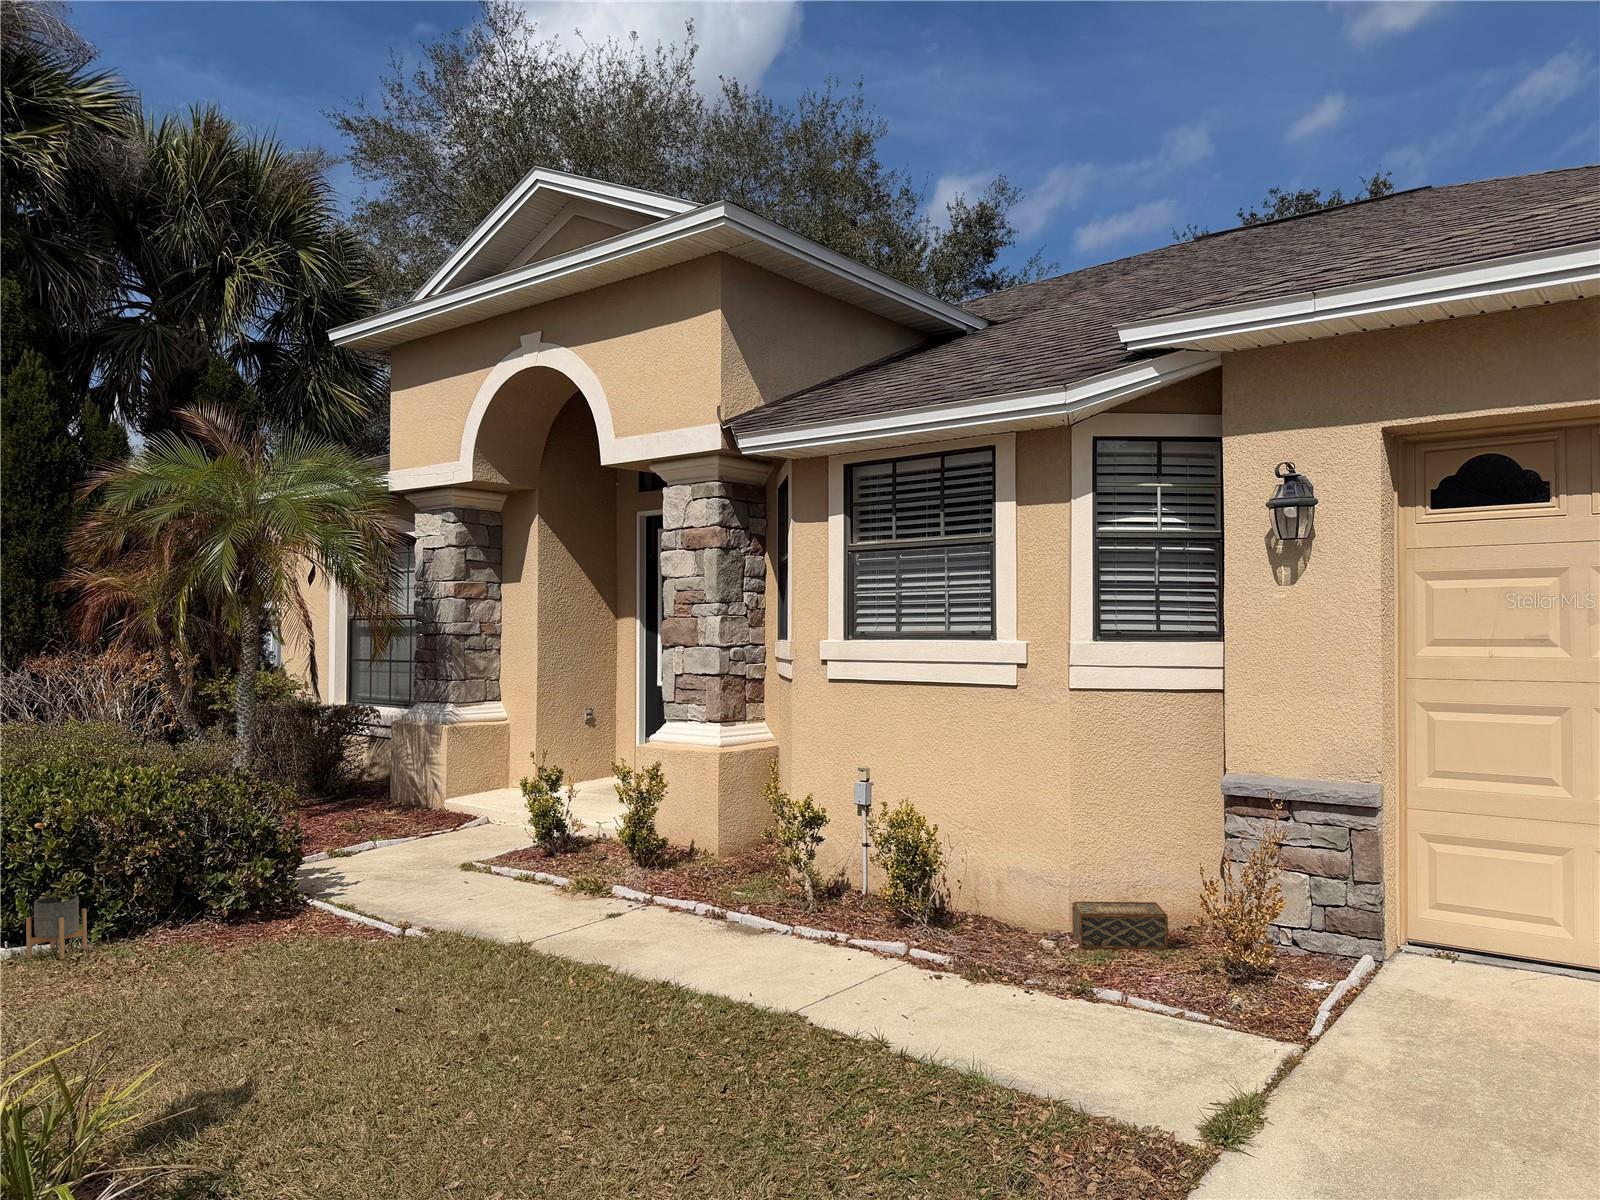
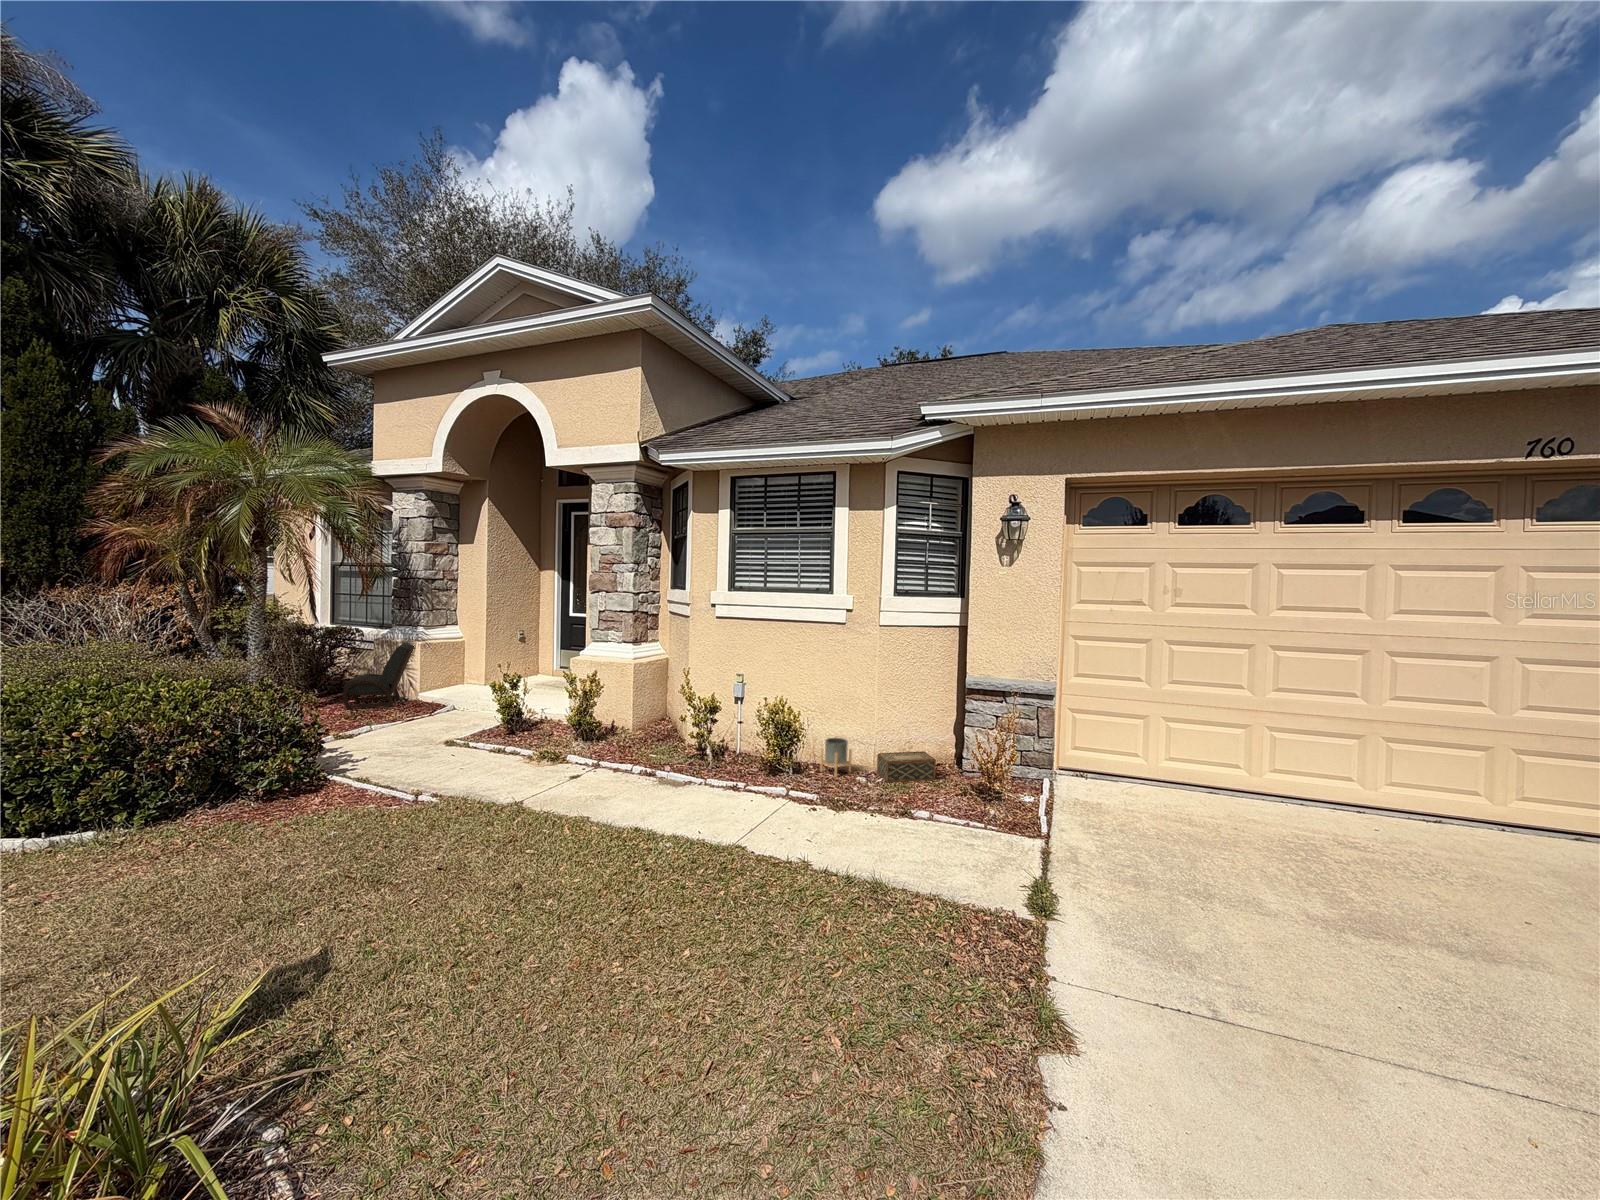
lounge chair: none [349,727,443,821] -> present [343,643,414,710]
planter: present [26,895,87,959] -> present [820,738,852,777]

